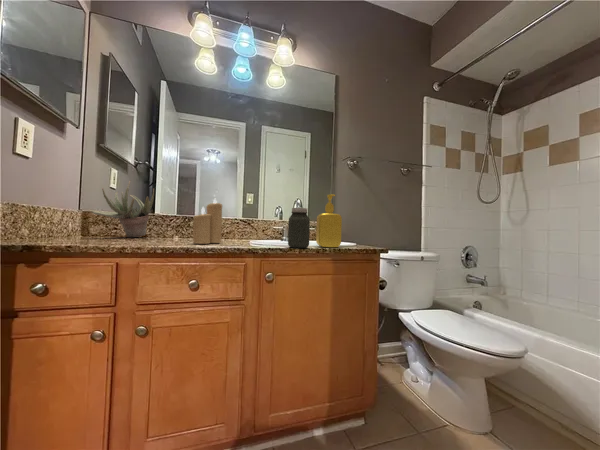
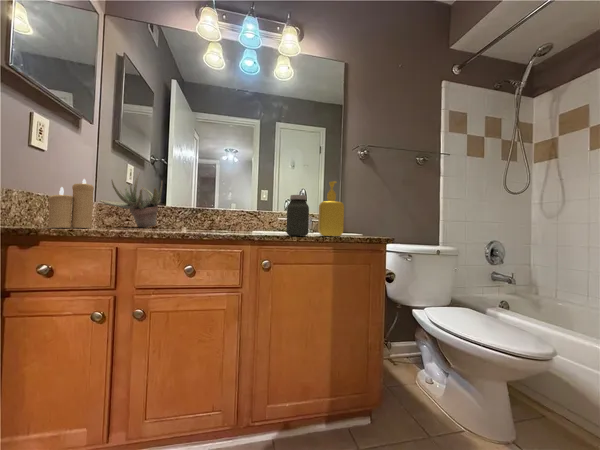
candle: present [193,199,222,244] -> present [48,179,94,228]

